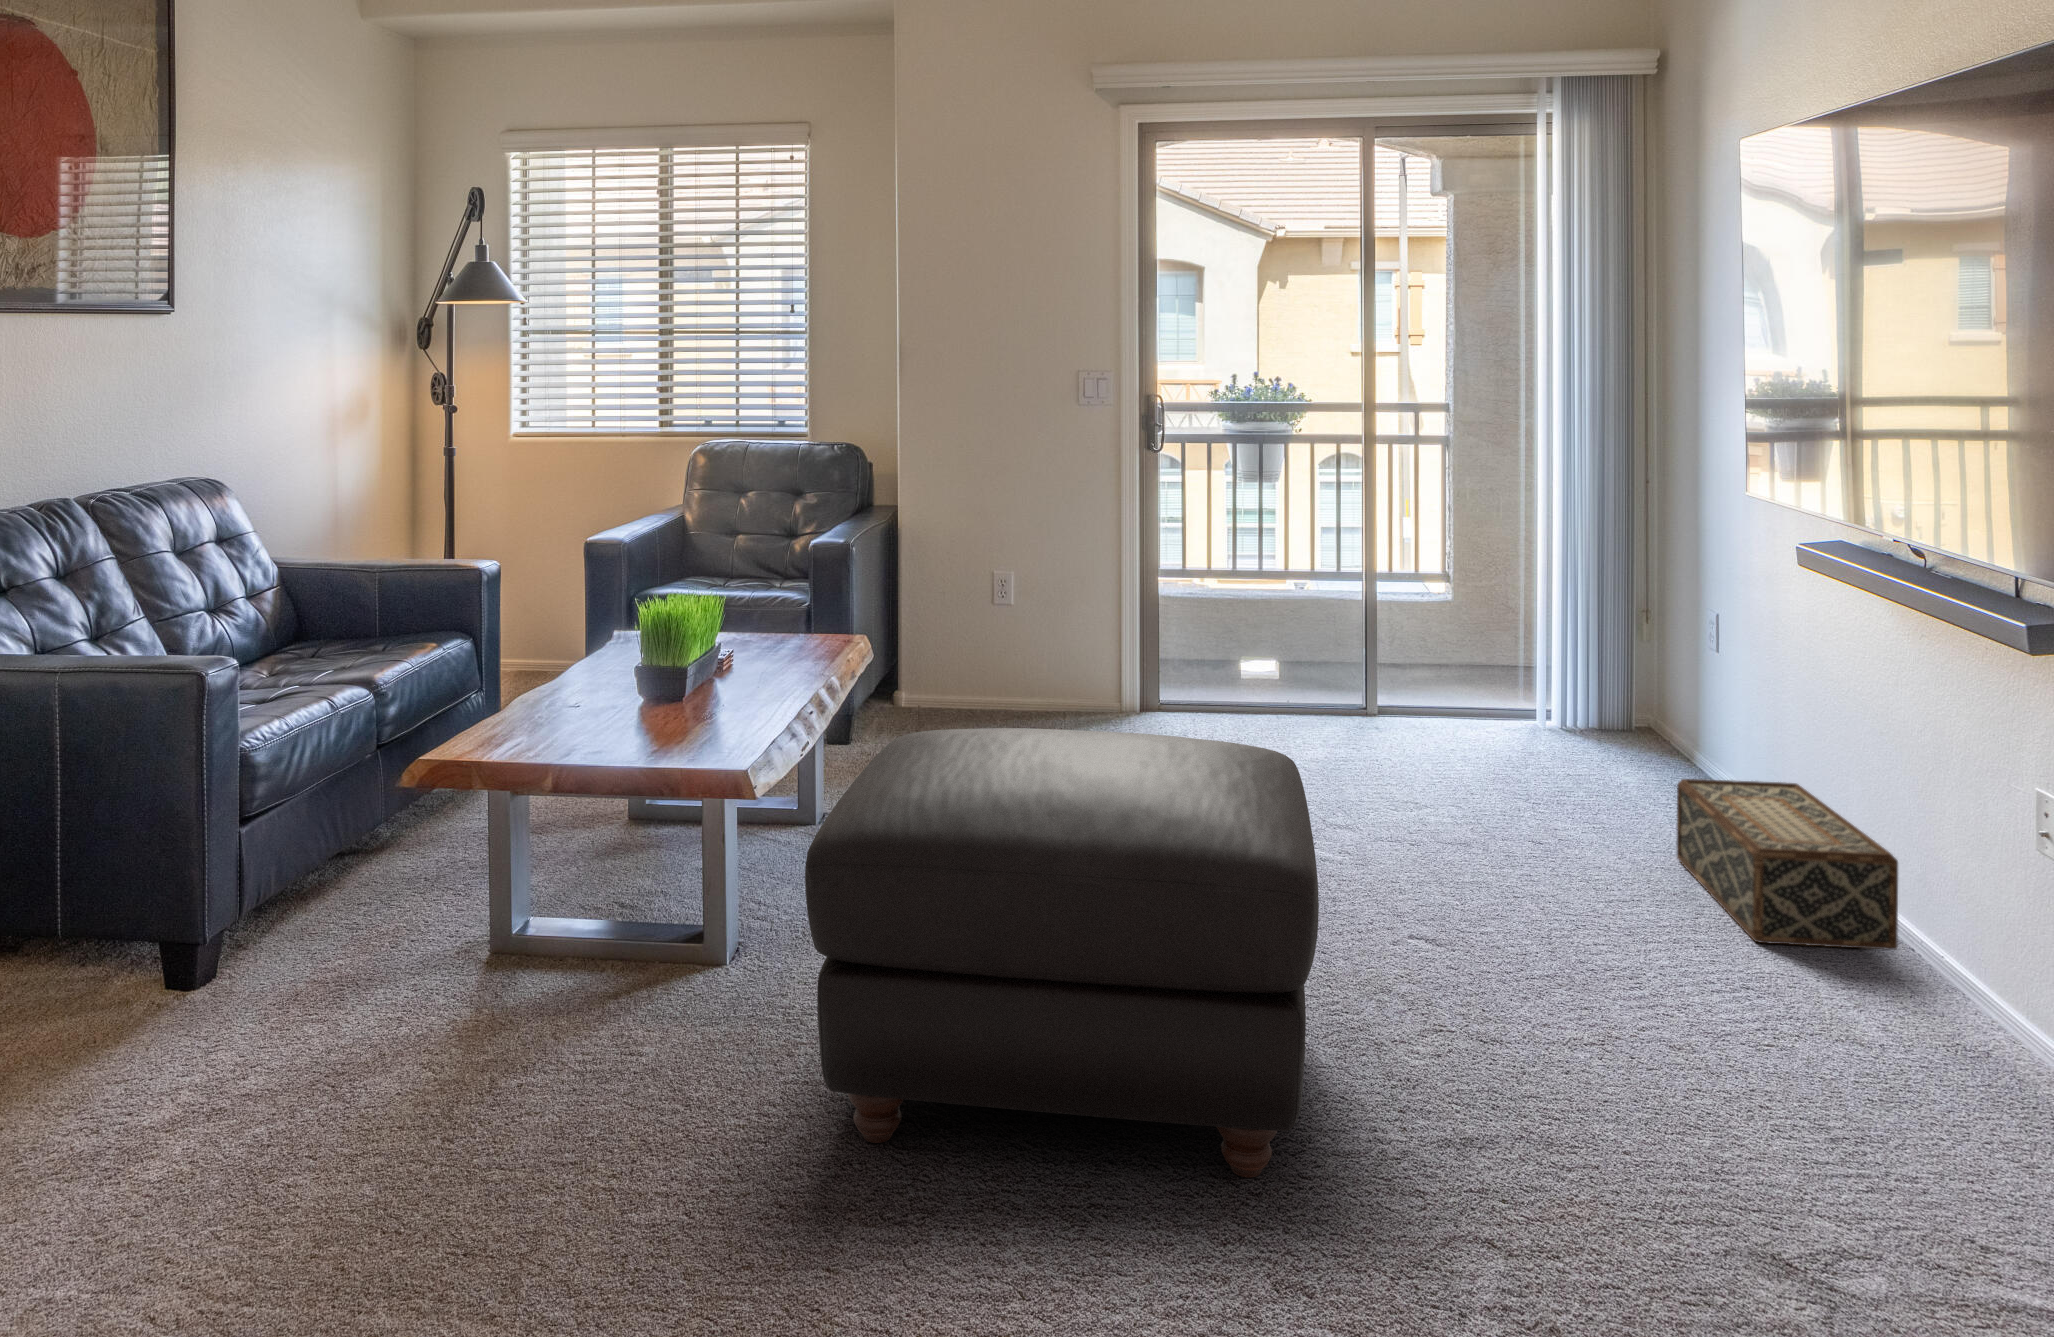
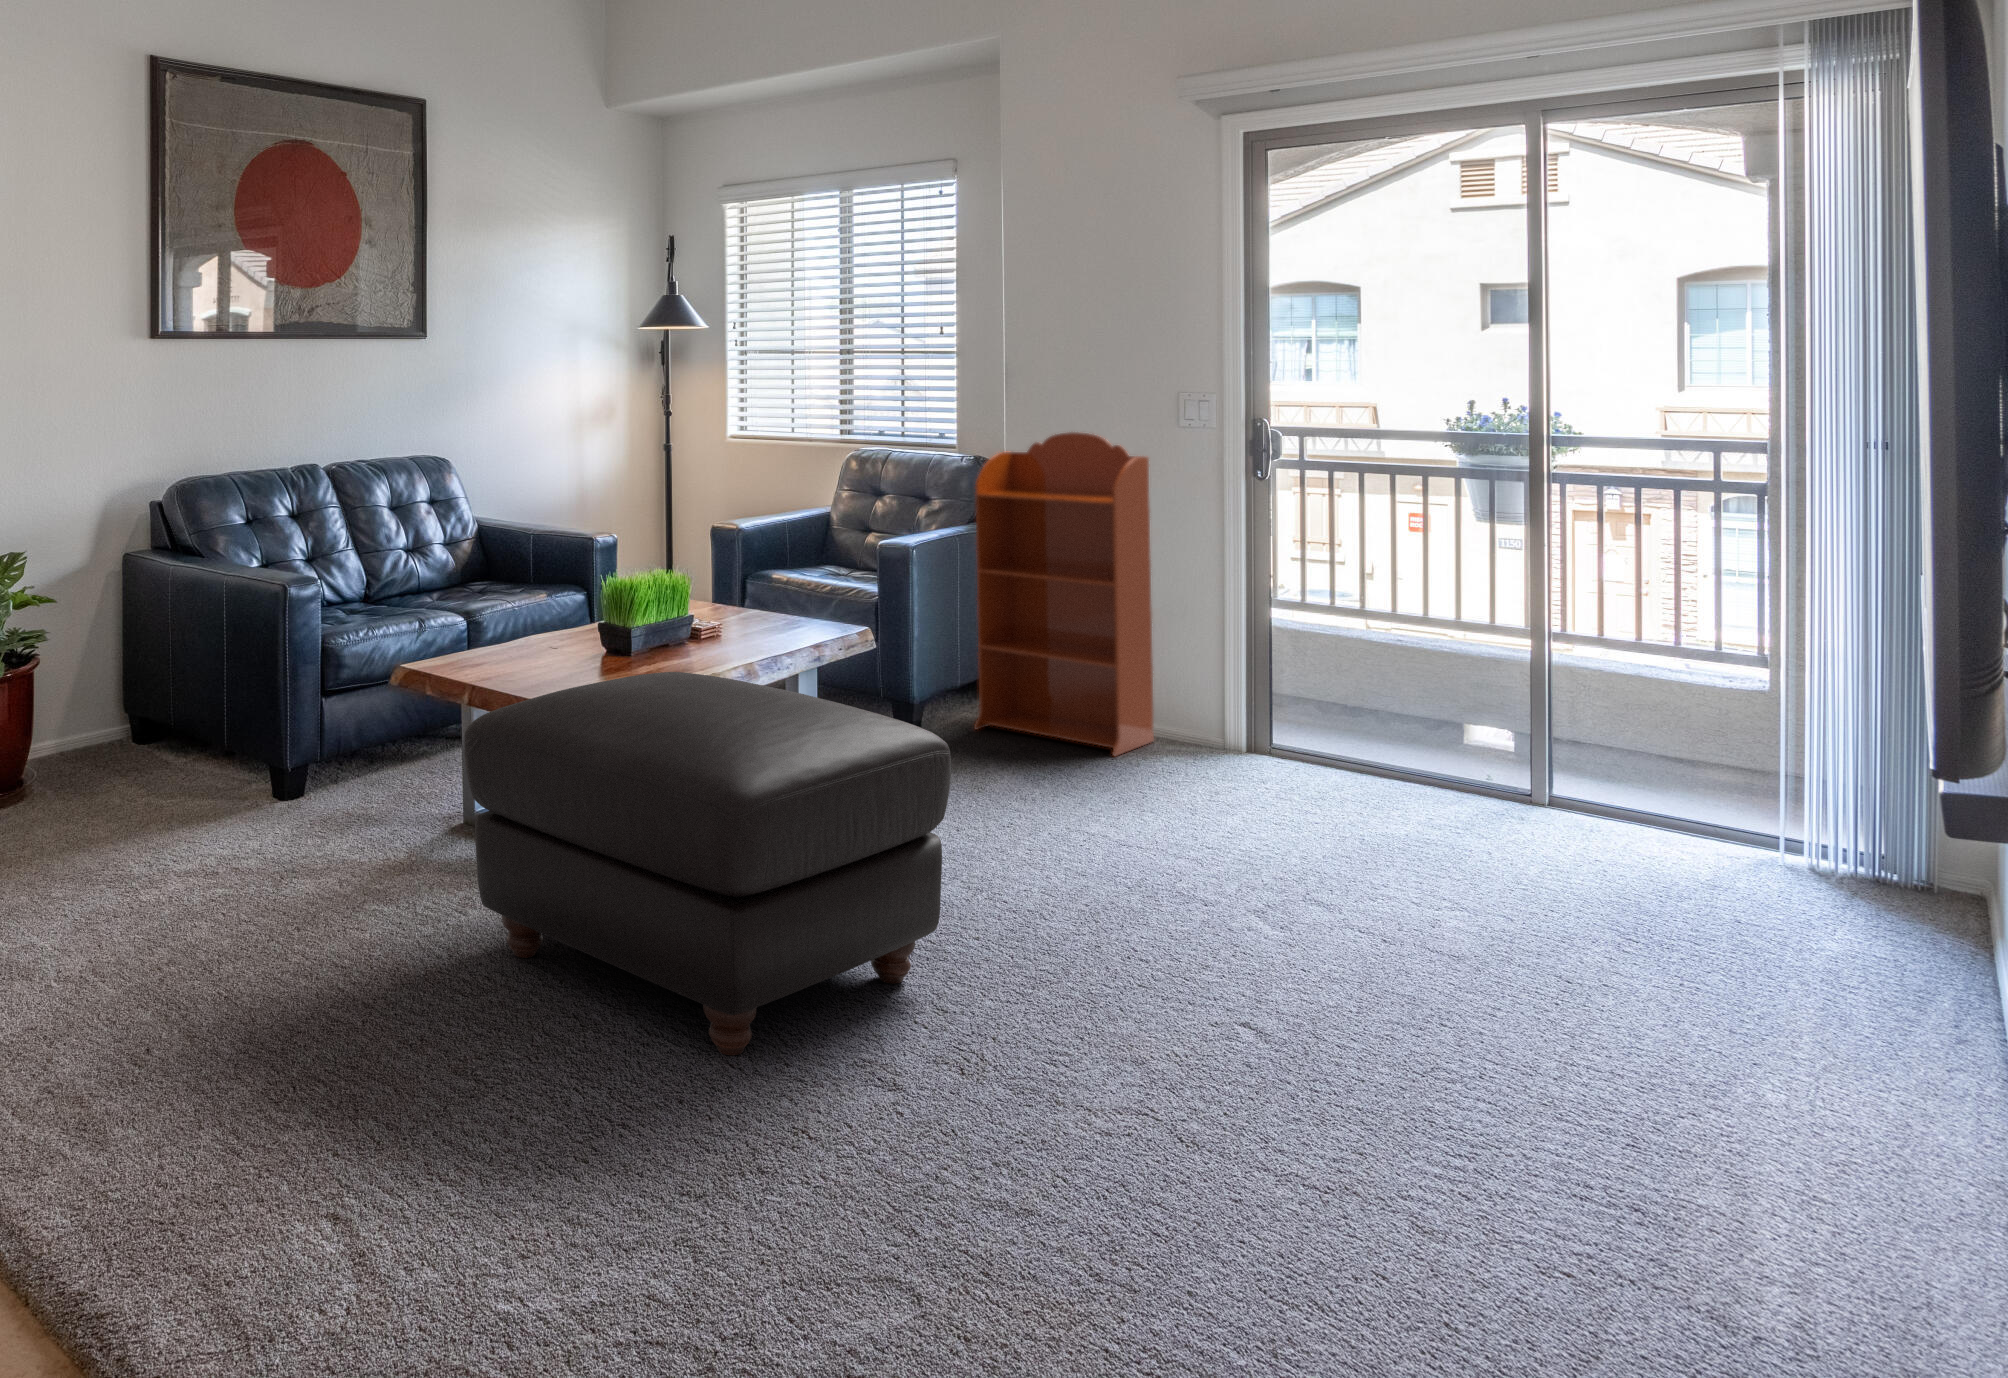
bookcase: none [903,417,1058,731] -> present [974,432,1154,756]
woven basket: present [1677,779,1898,950] -> none [1615,903,1888,1154]

